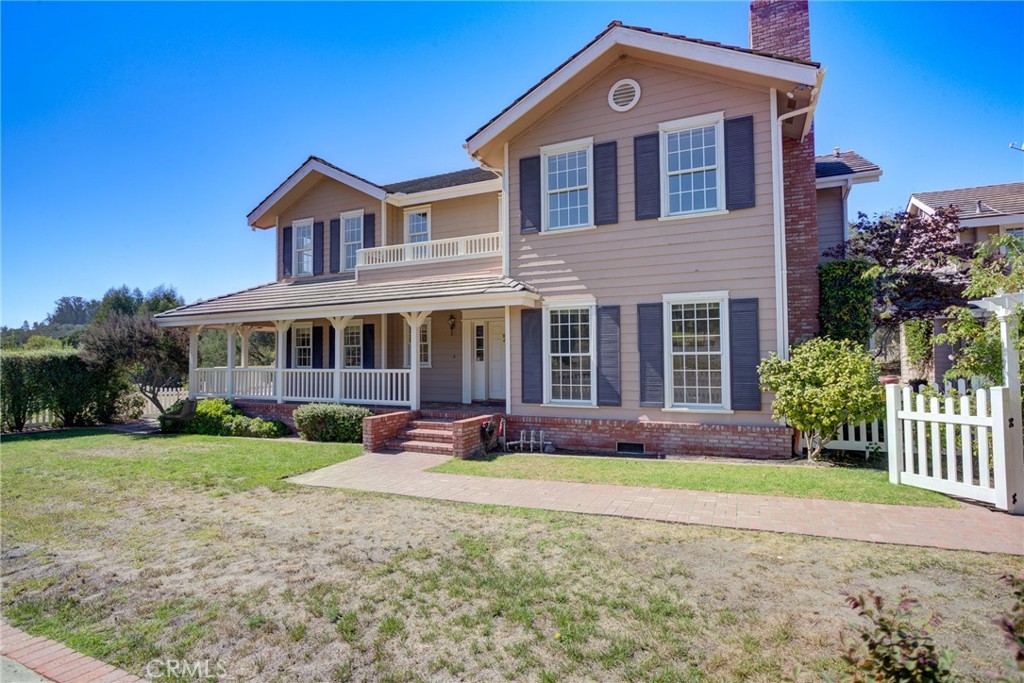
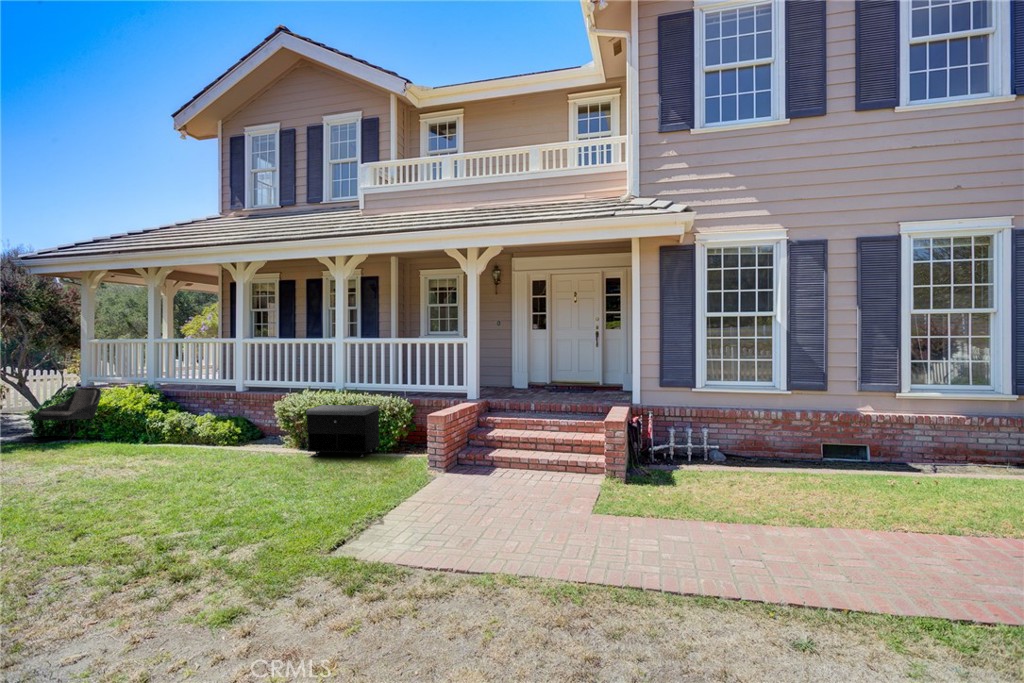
storage bench: none [303,413,348,445] -> present [306,405,379,457]

